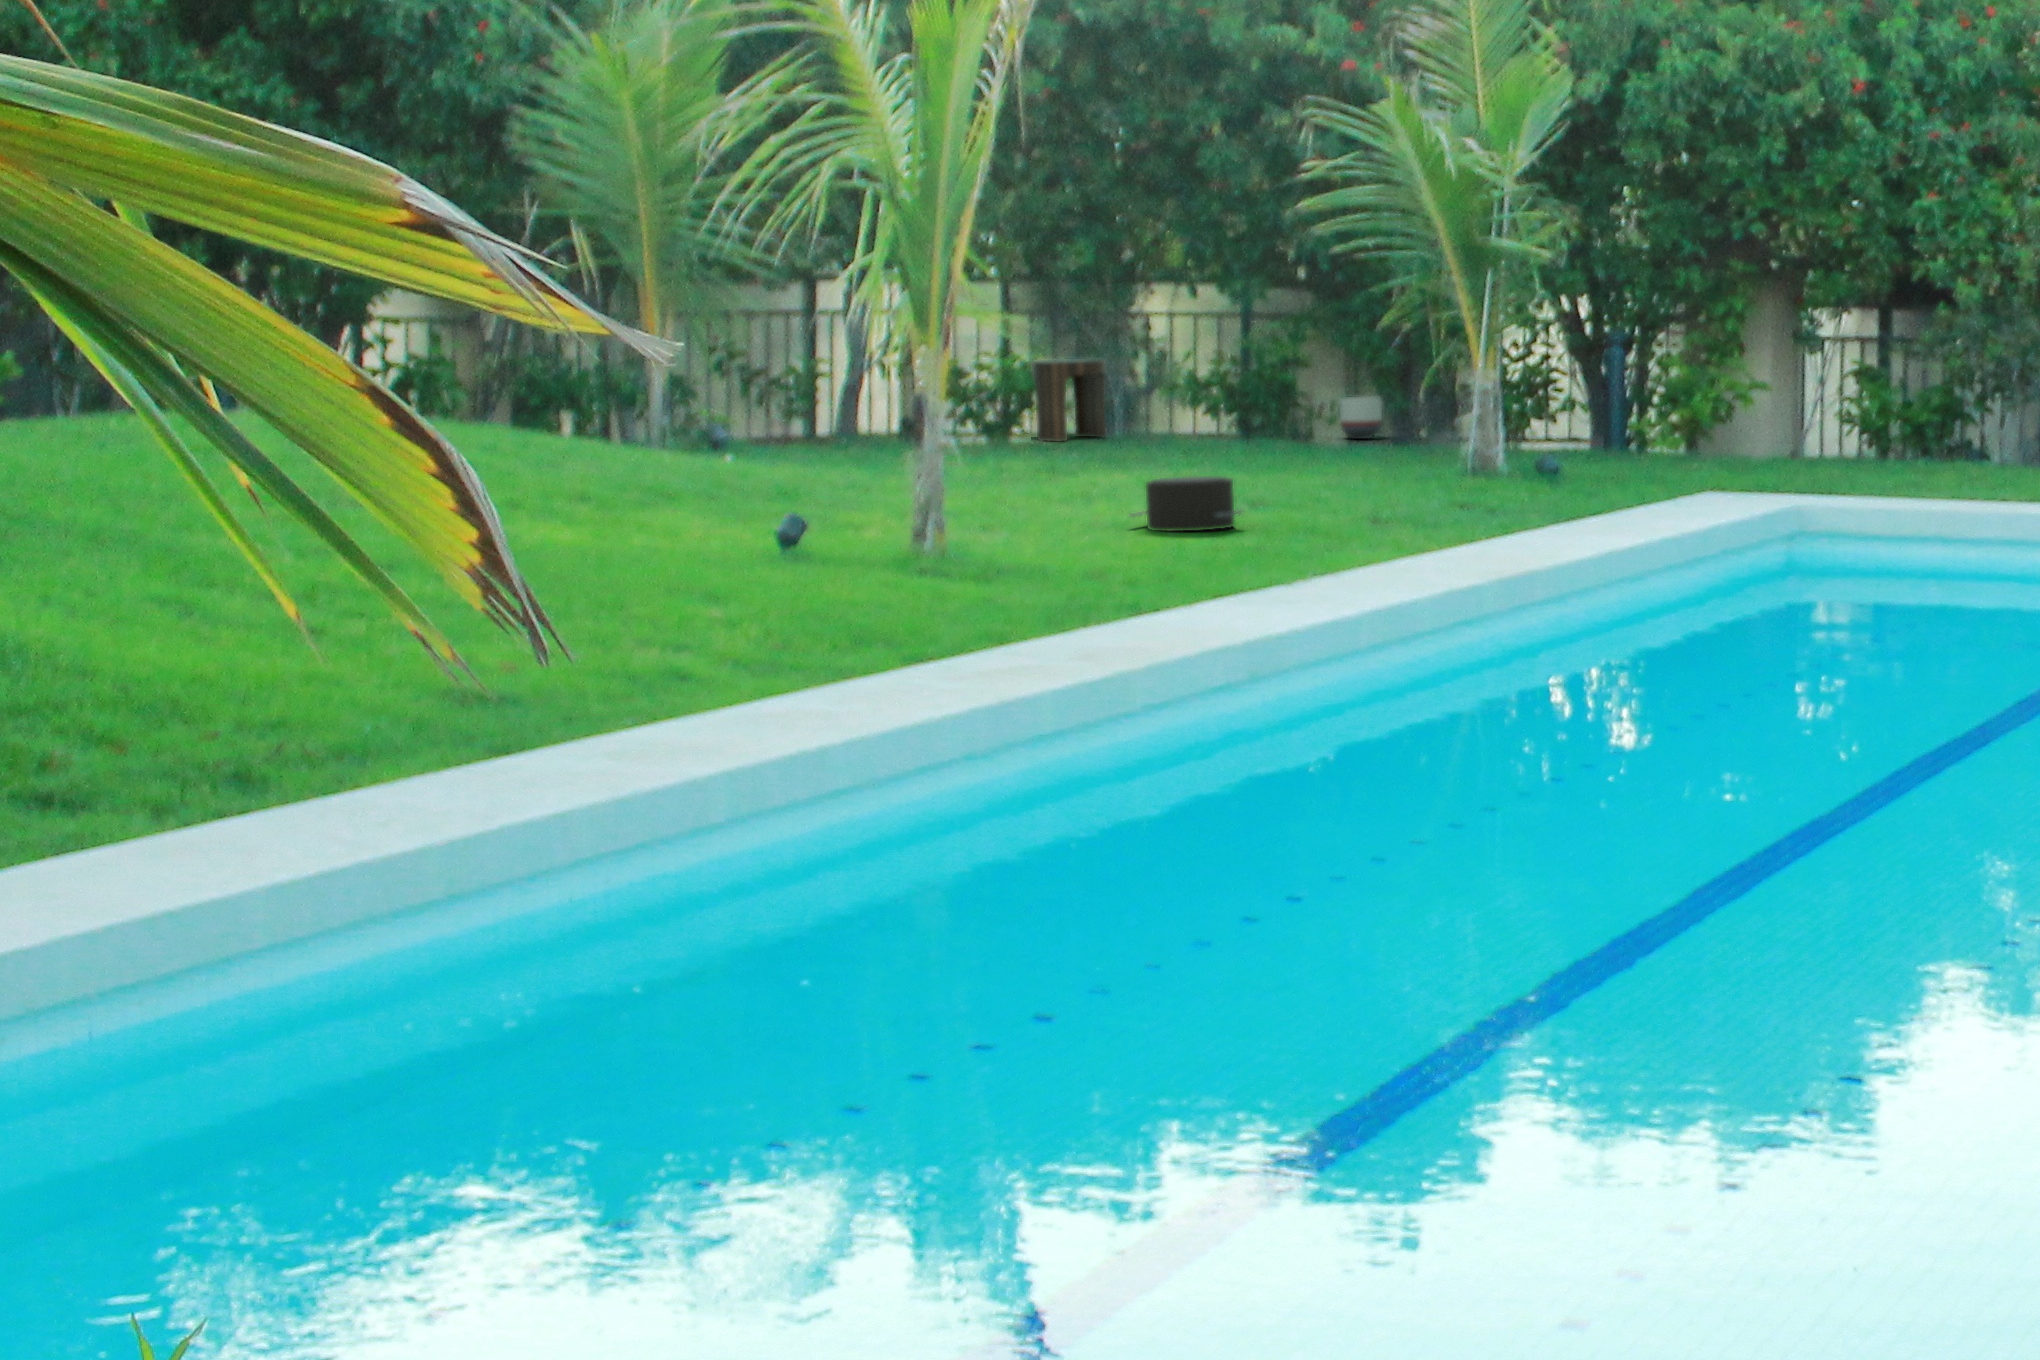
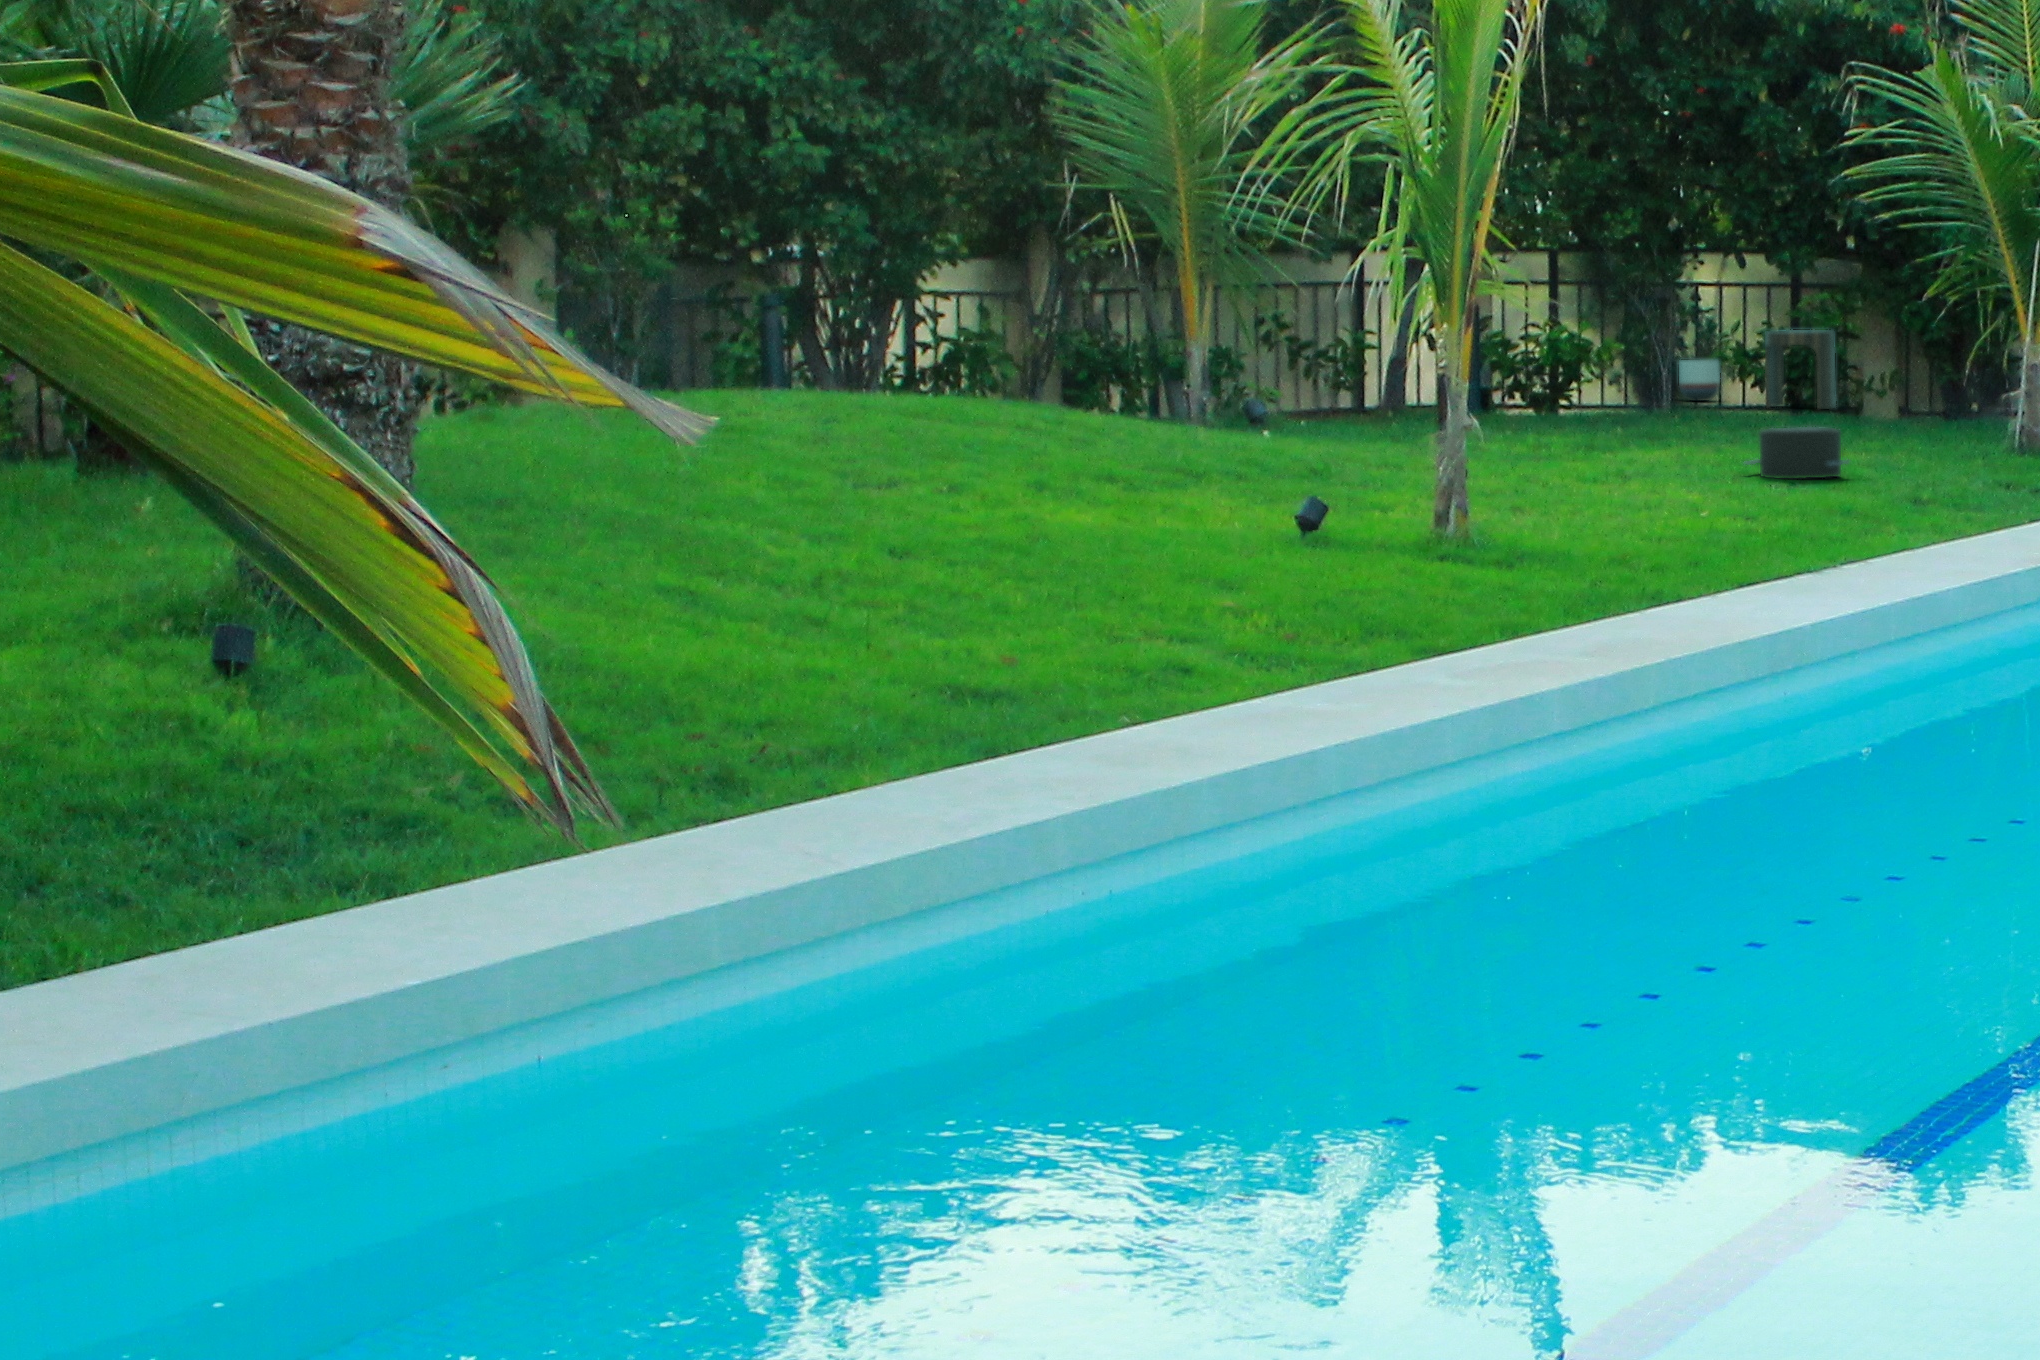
side table: present [1032,359,1106,441] -> present [1765,330,1836,409]
planter: present [1340,396,1382,439] -> present [1679,360,1720,401]

